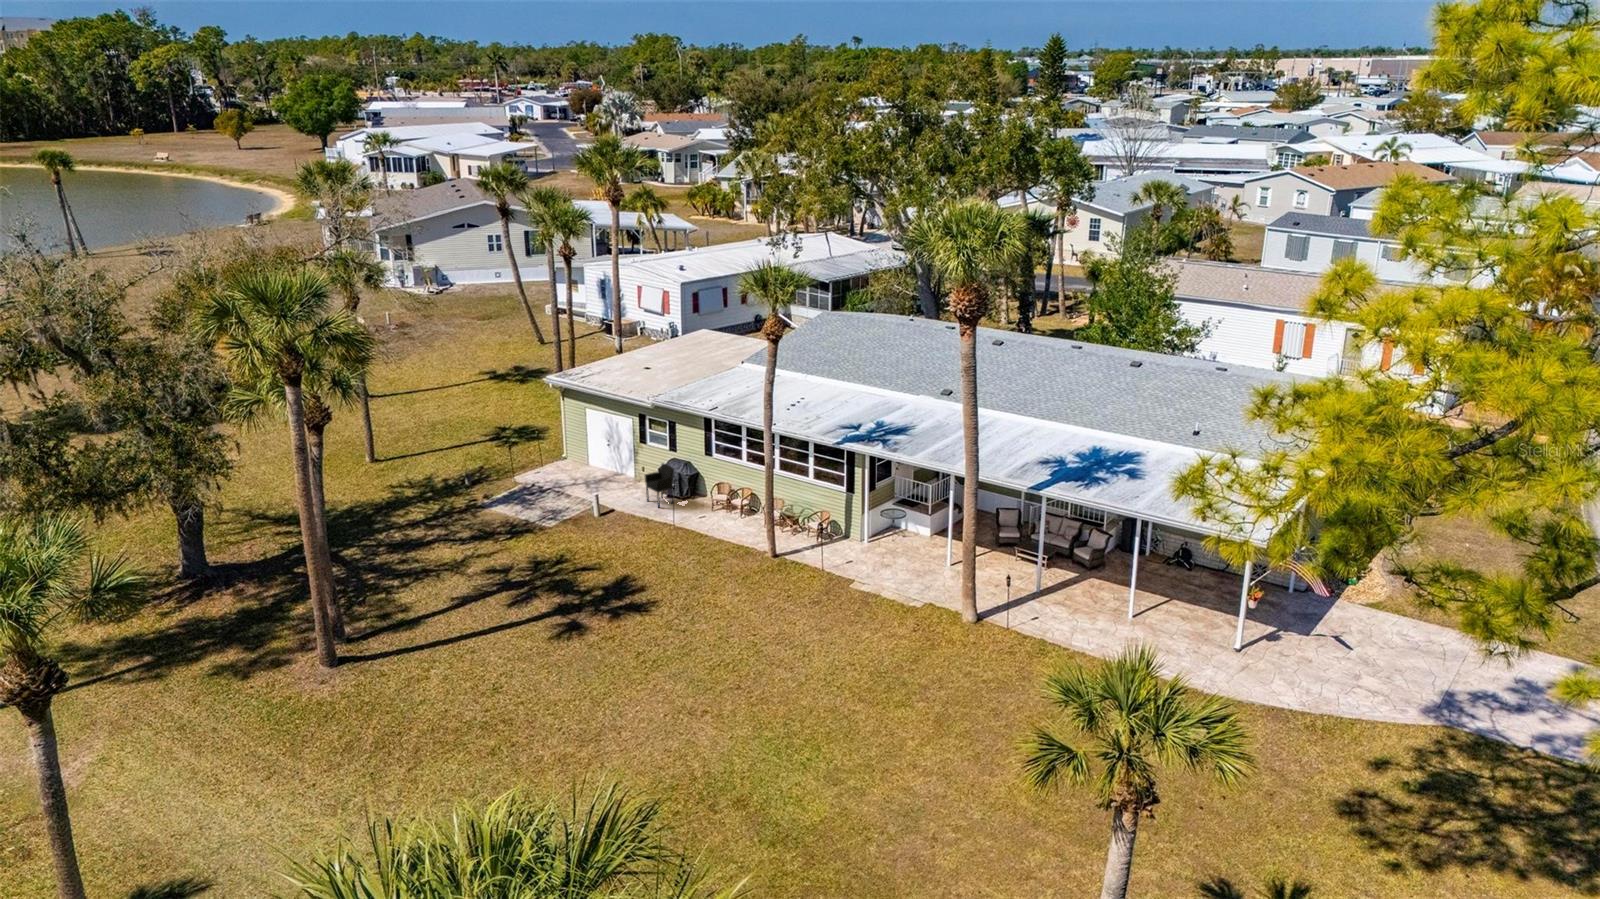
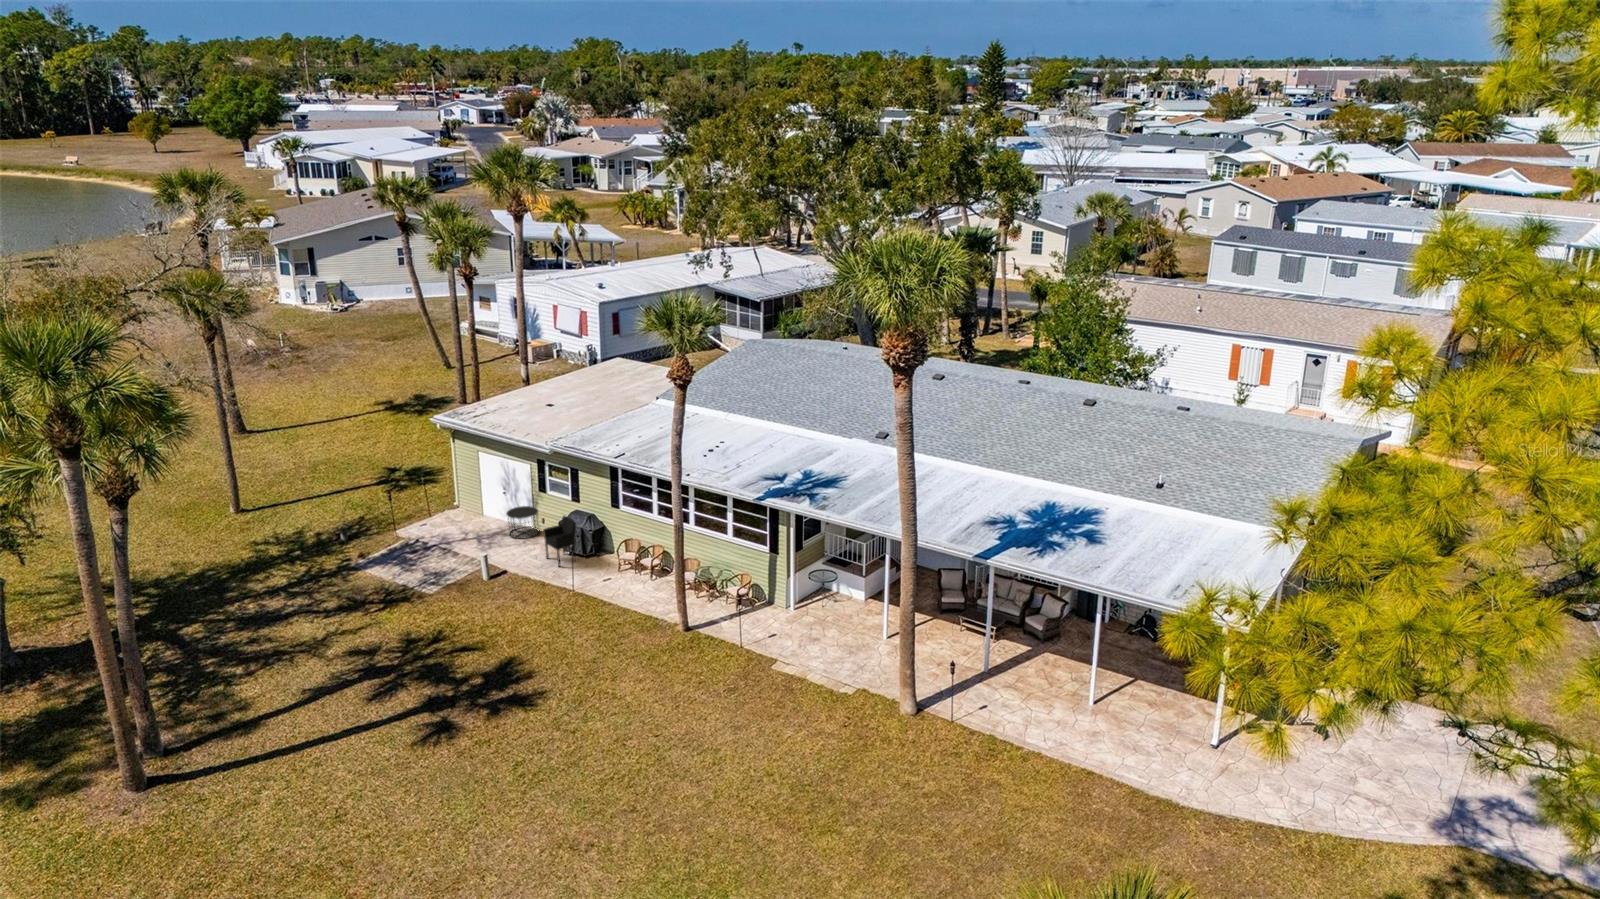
side table: none [610,457,638,486] -> present [506,506,538,538]

